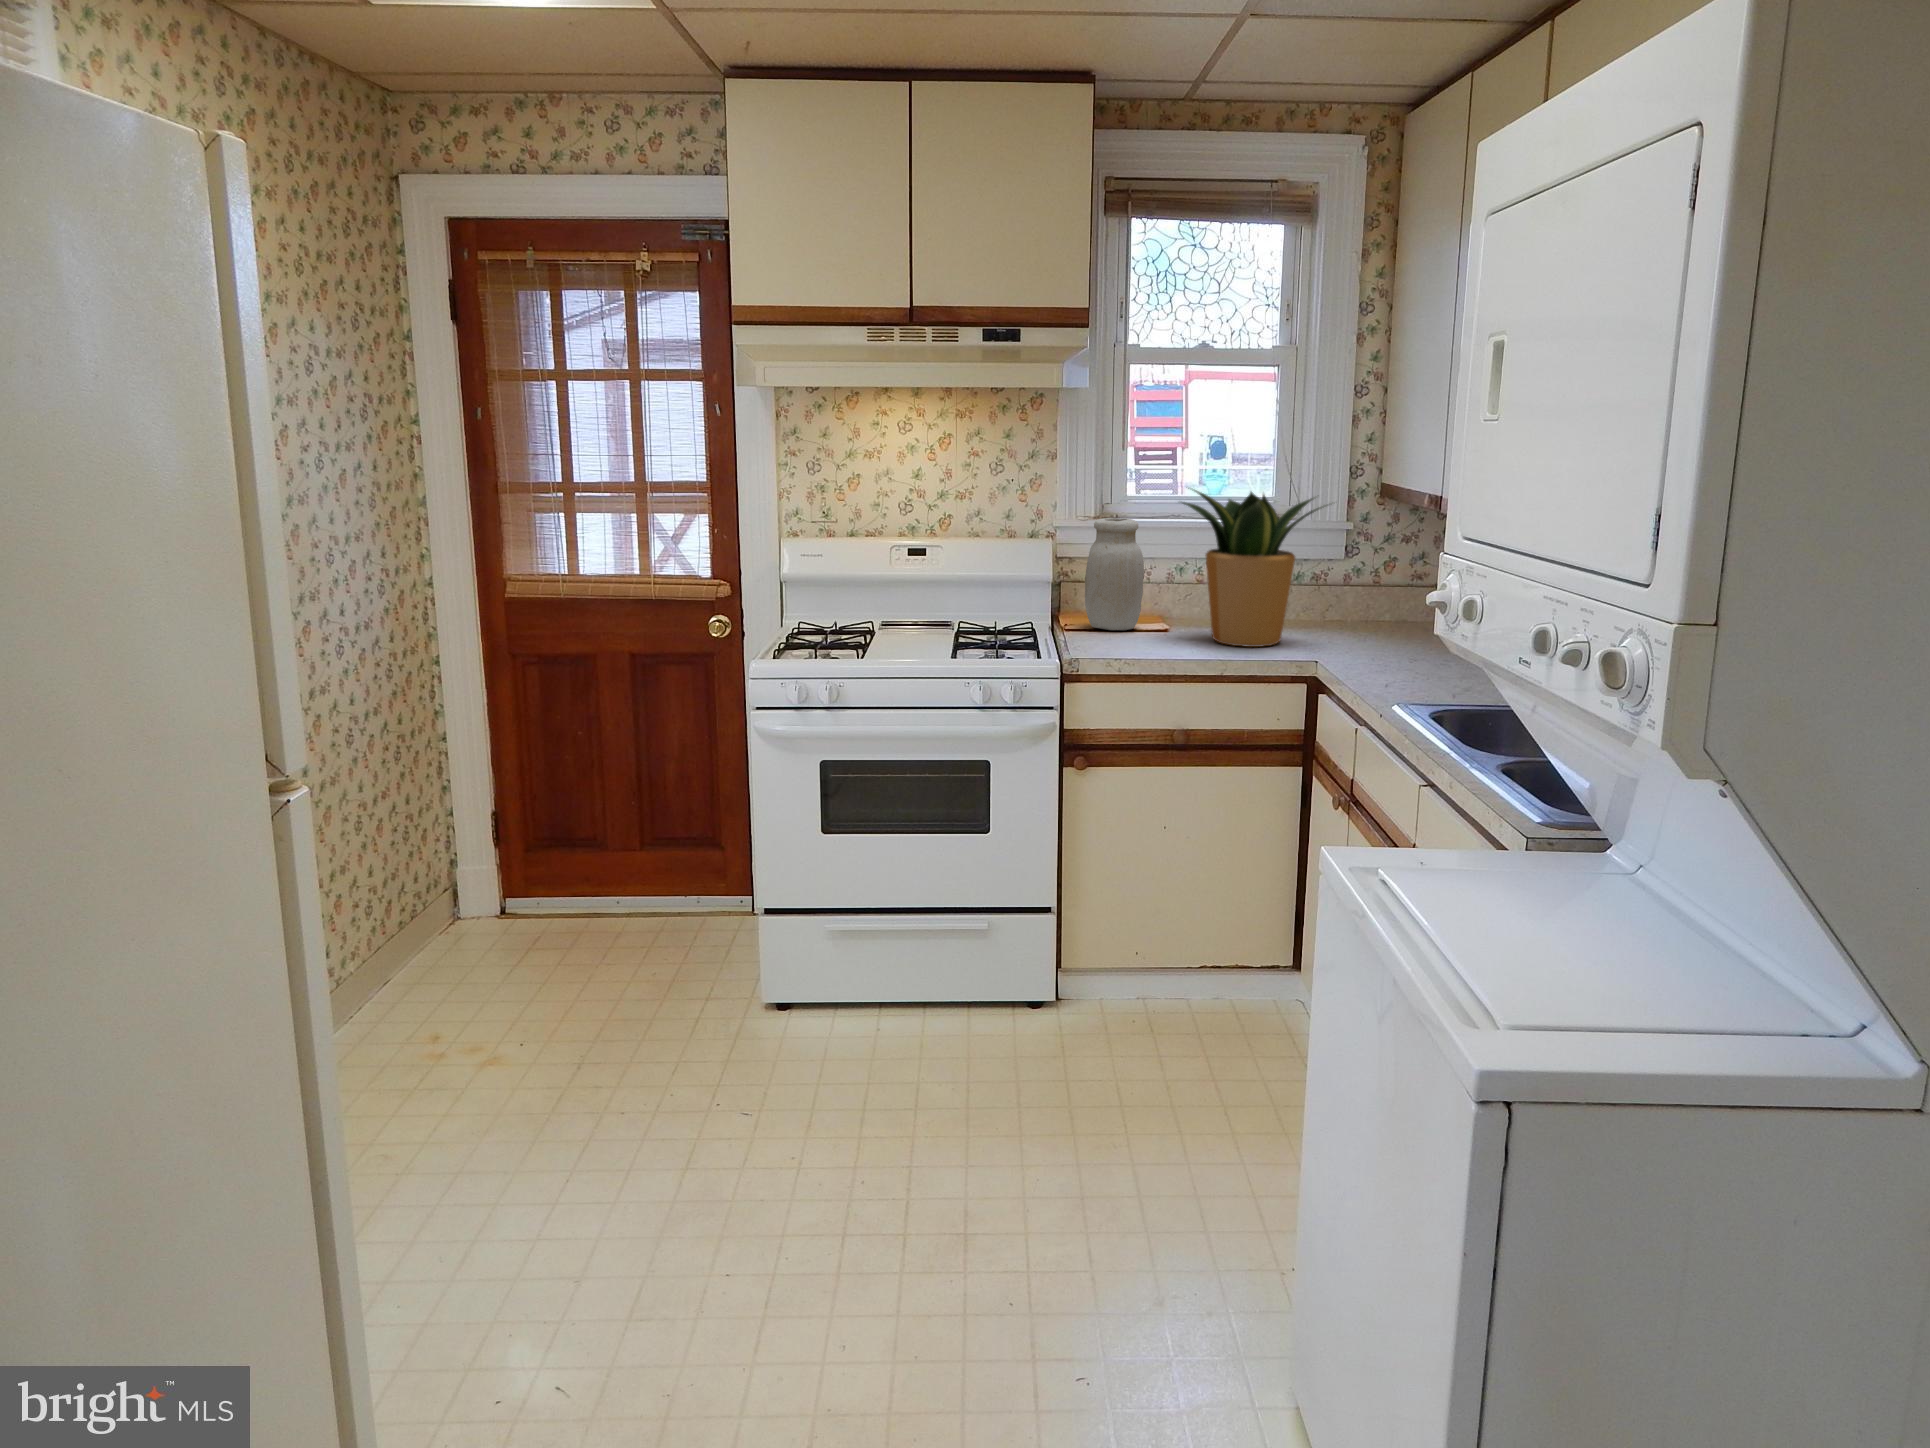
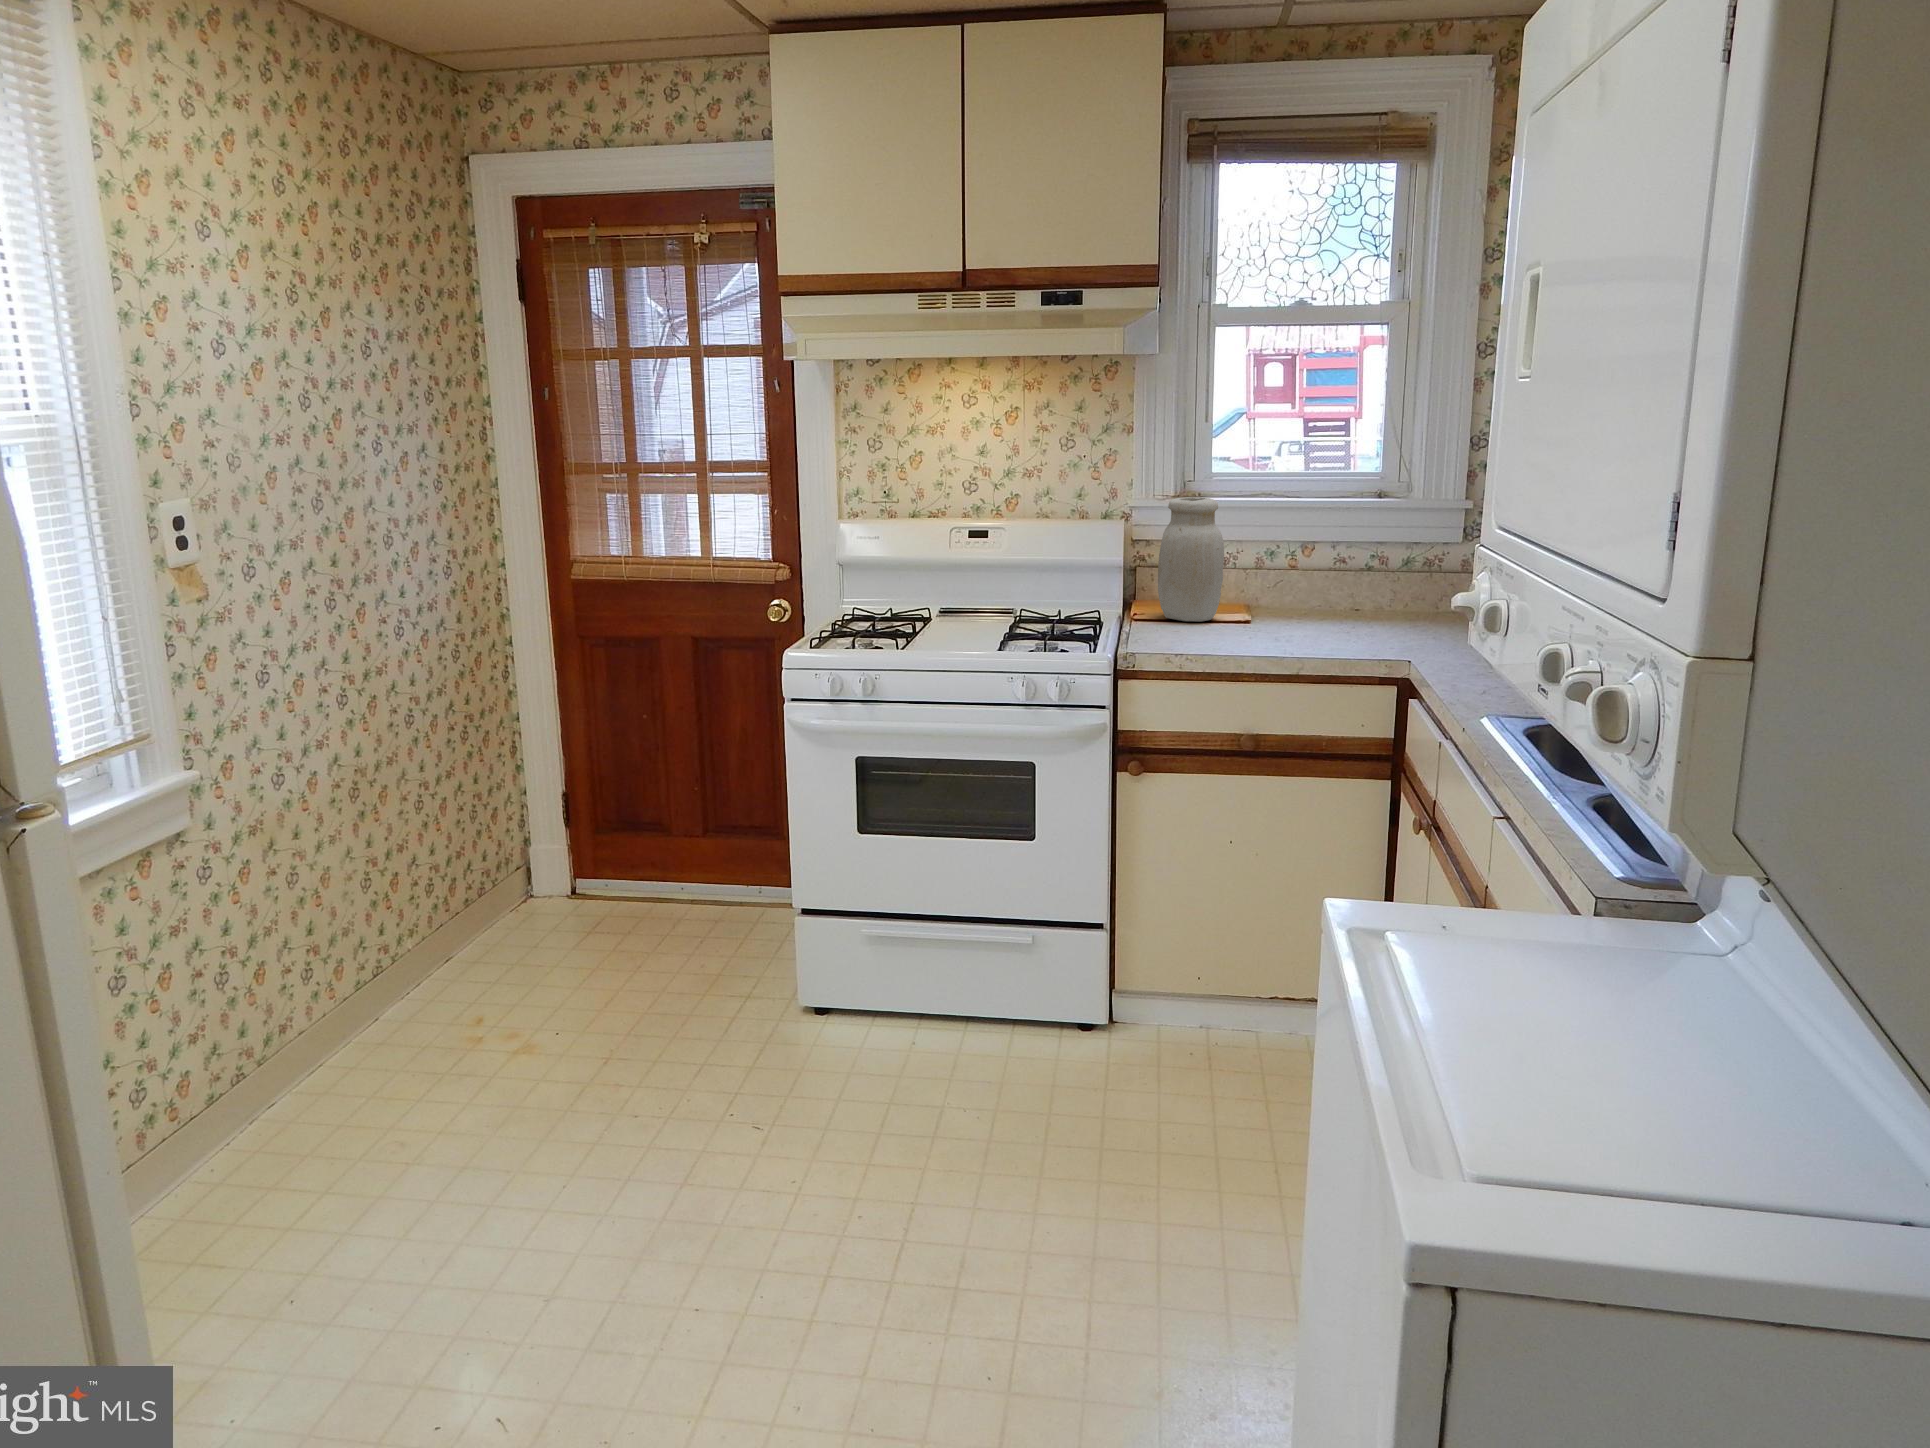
potted plant: present [1182,488,1322,647] -> none [1258,461,1442,643]

